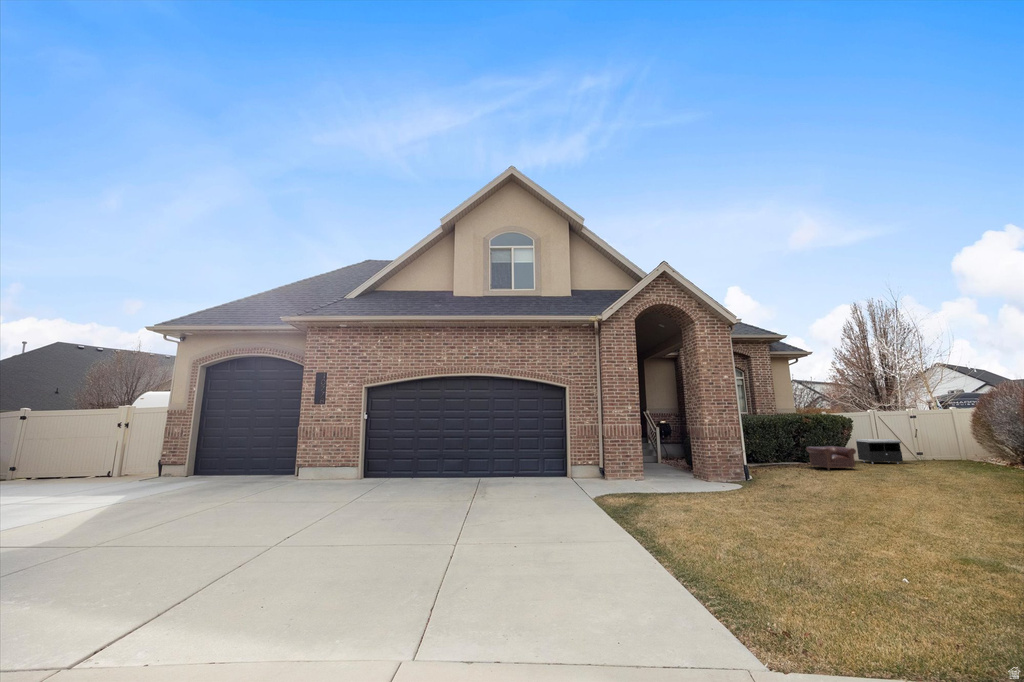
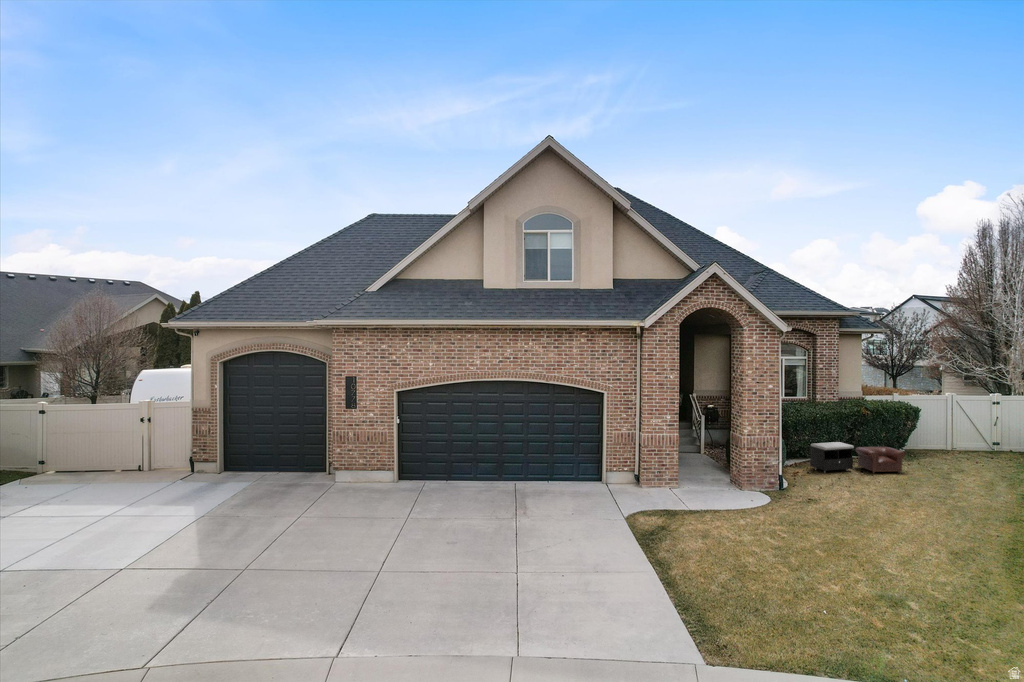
storage bench: present [856,439,903,464] -> present [810,442,854,473]

